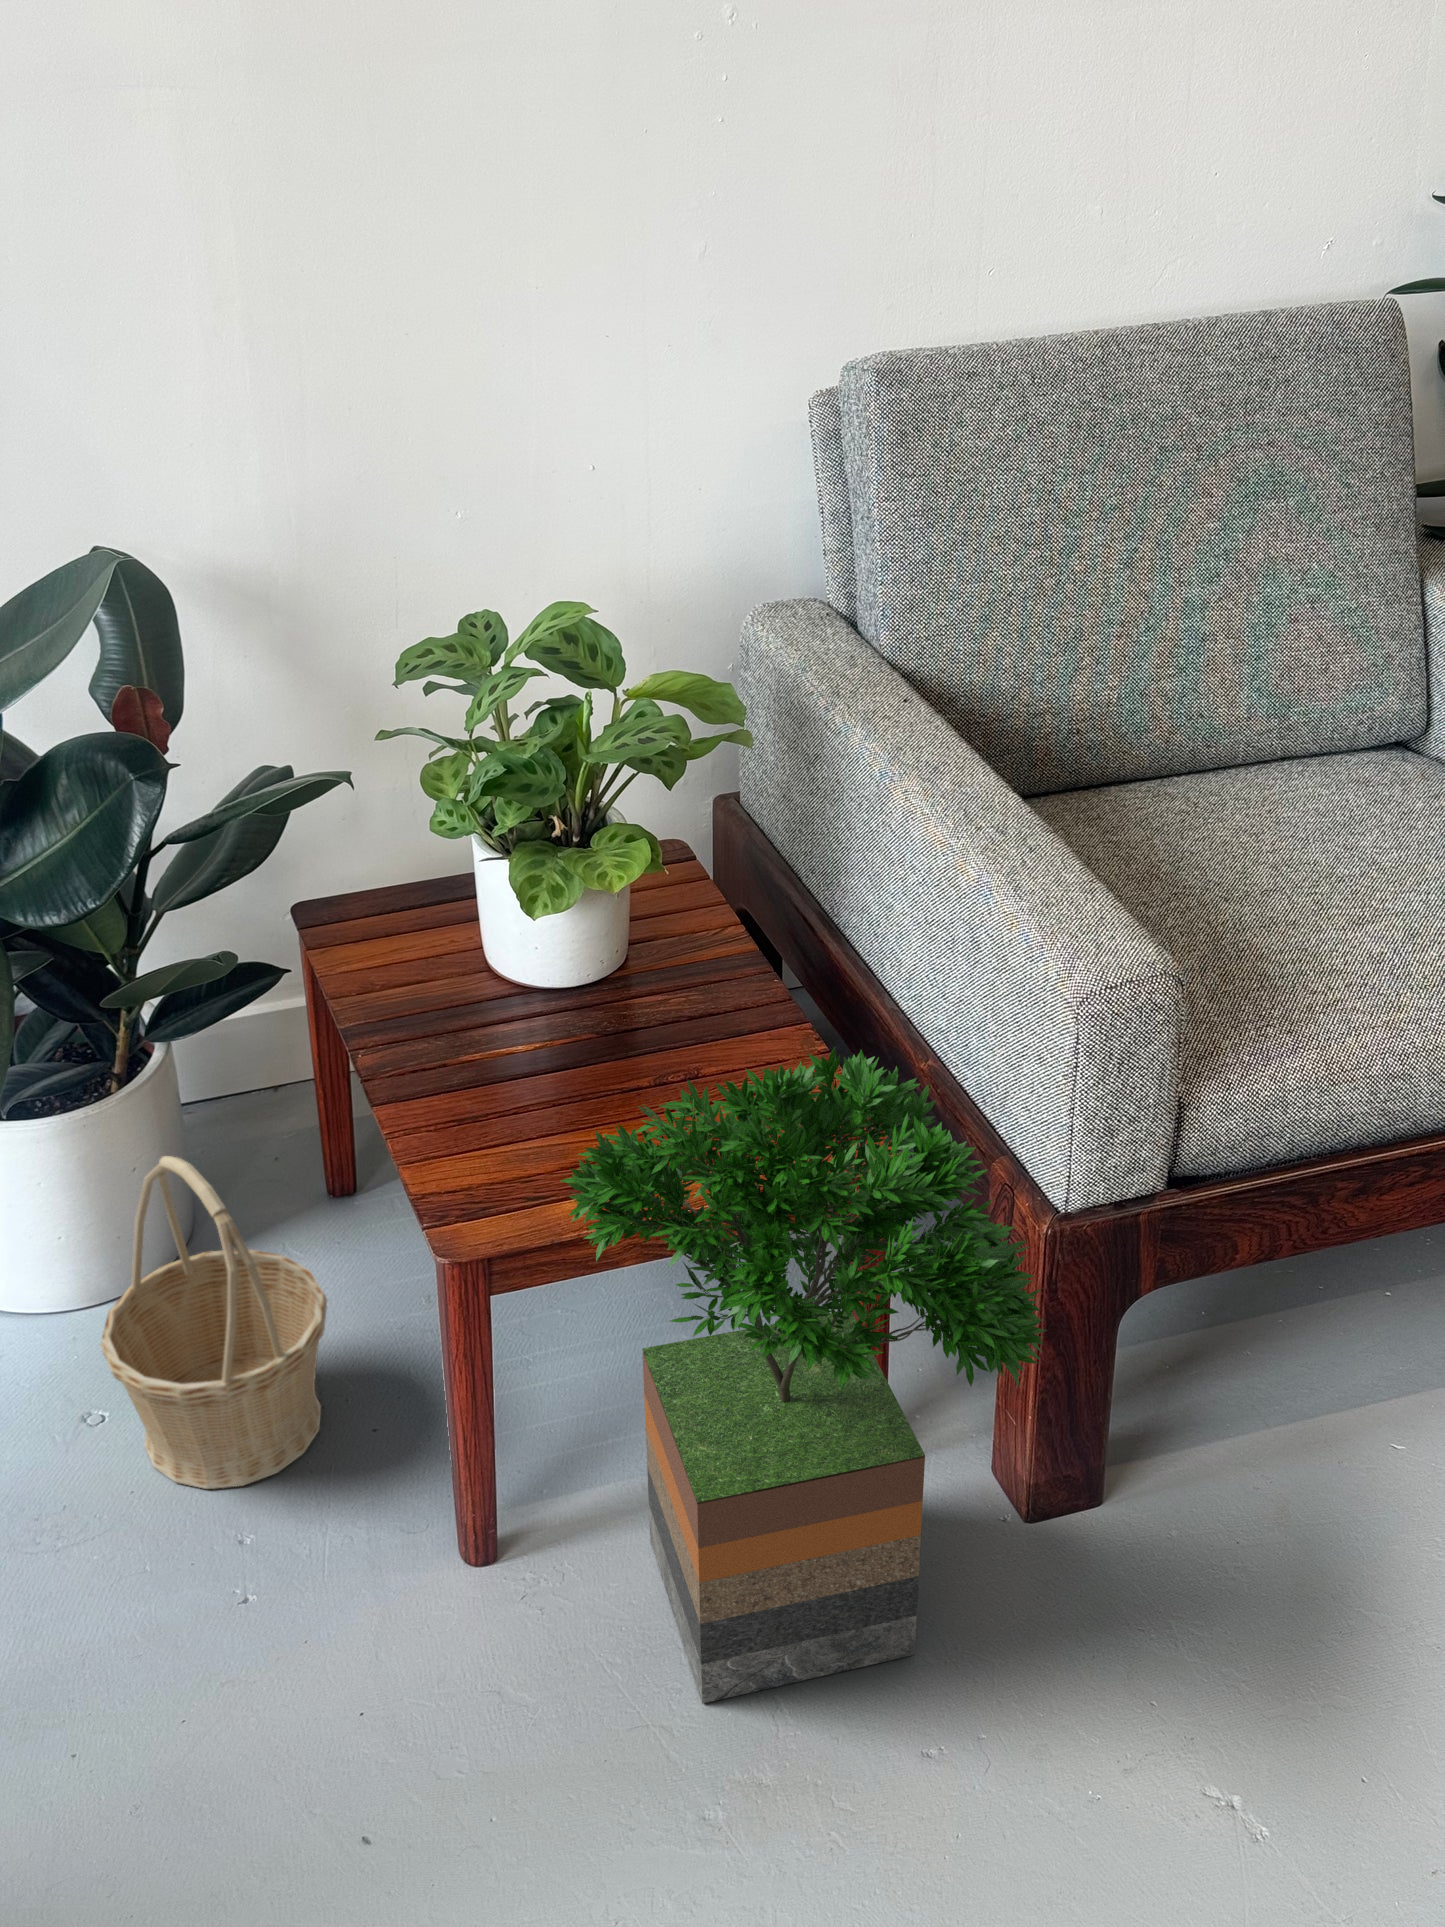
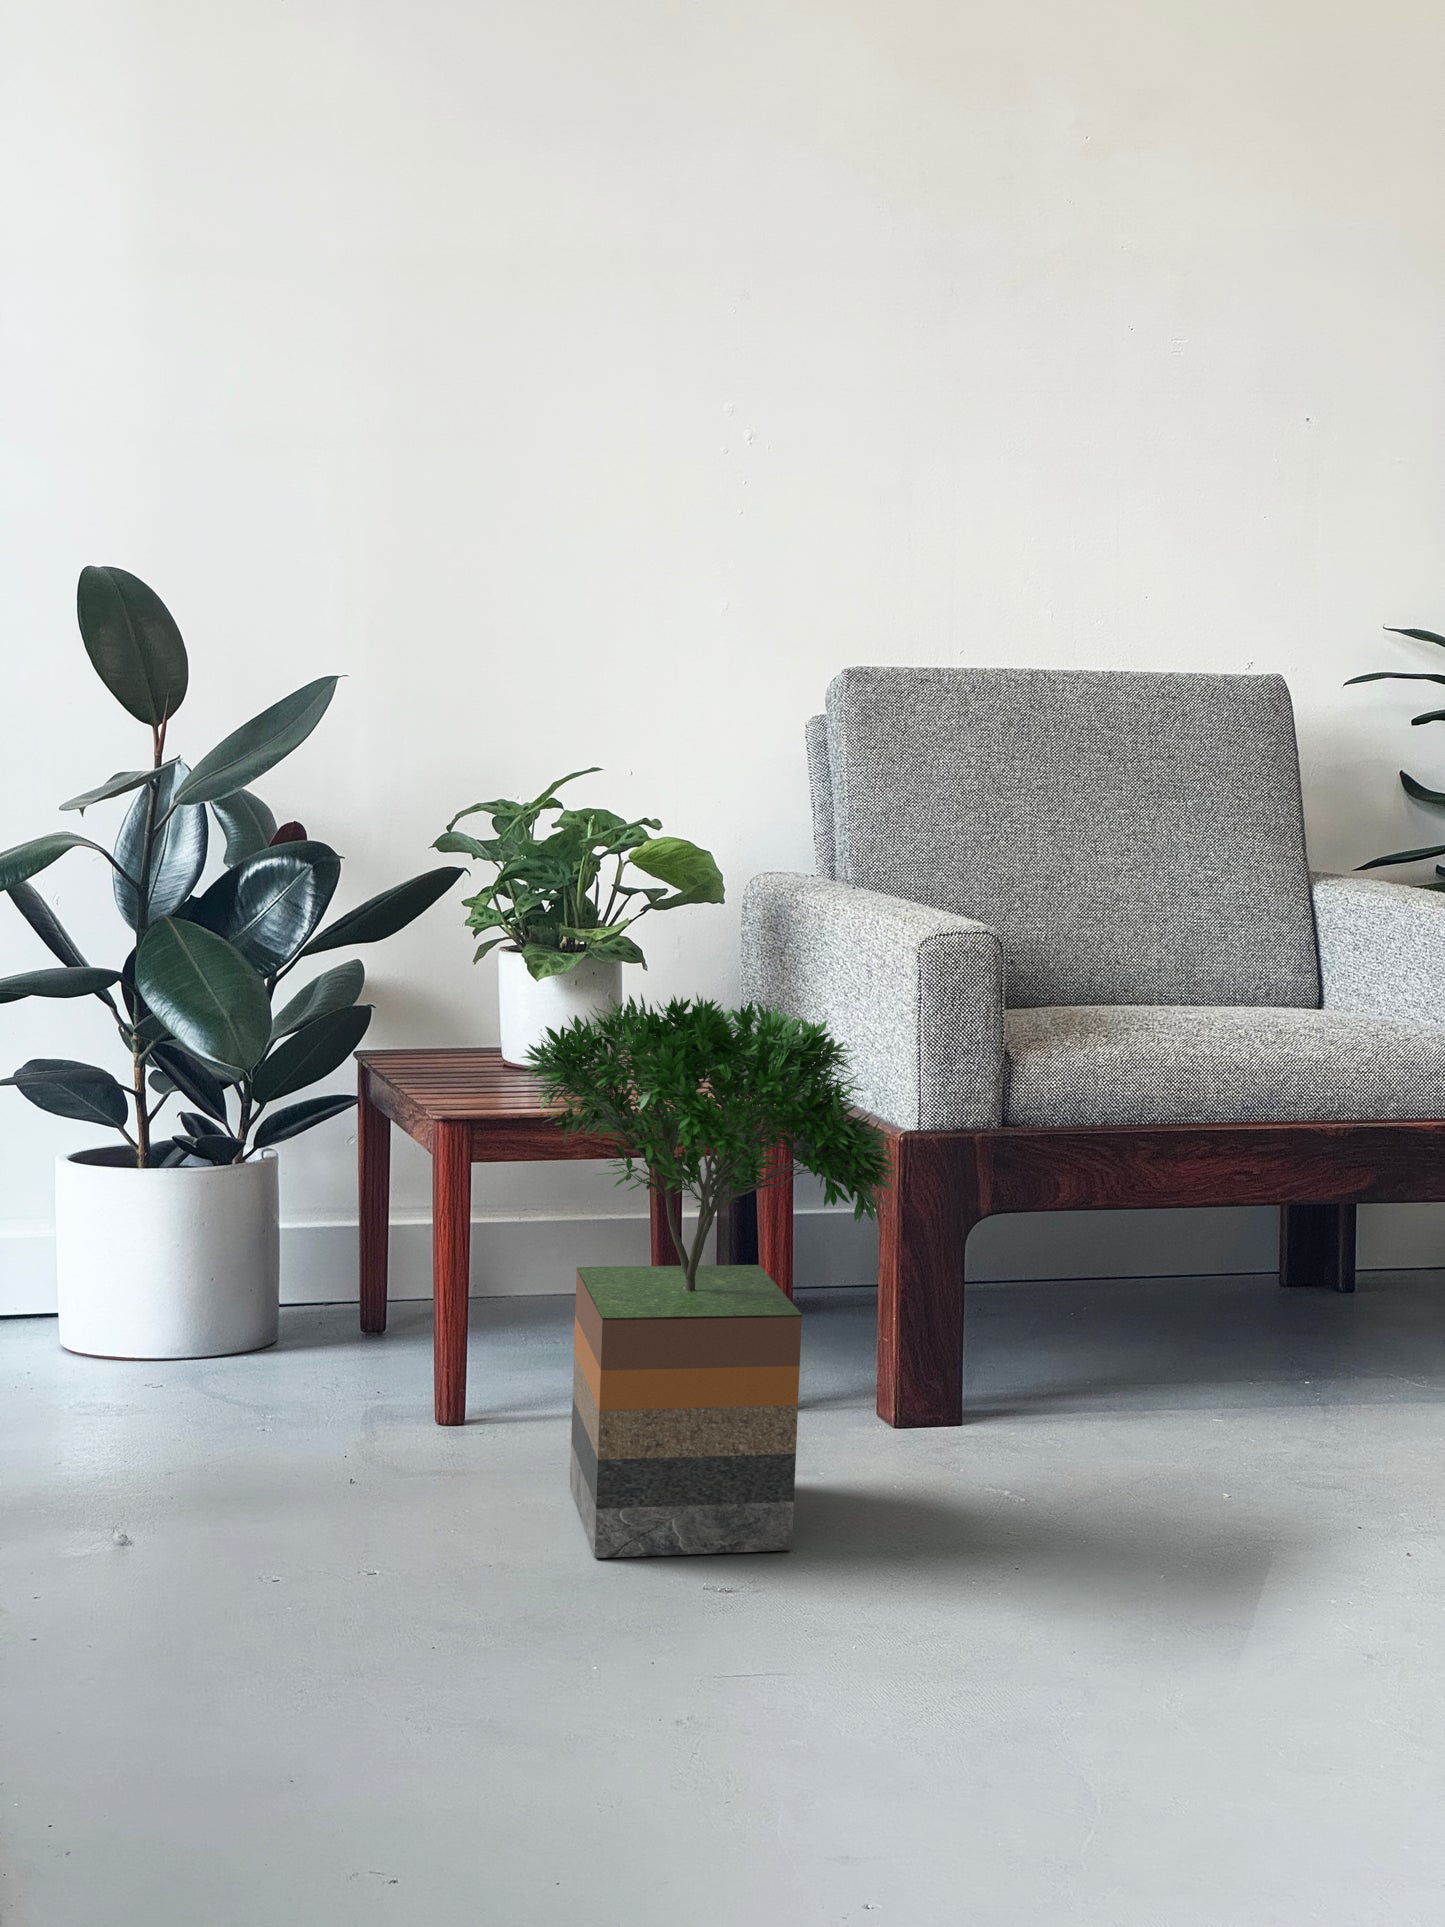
basket: present [101,1156,327,1489] -> none [118,1134,316,1438]

